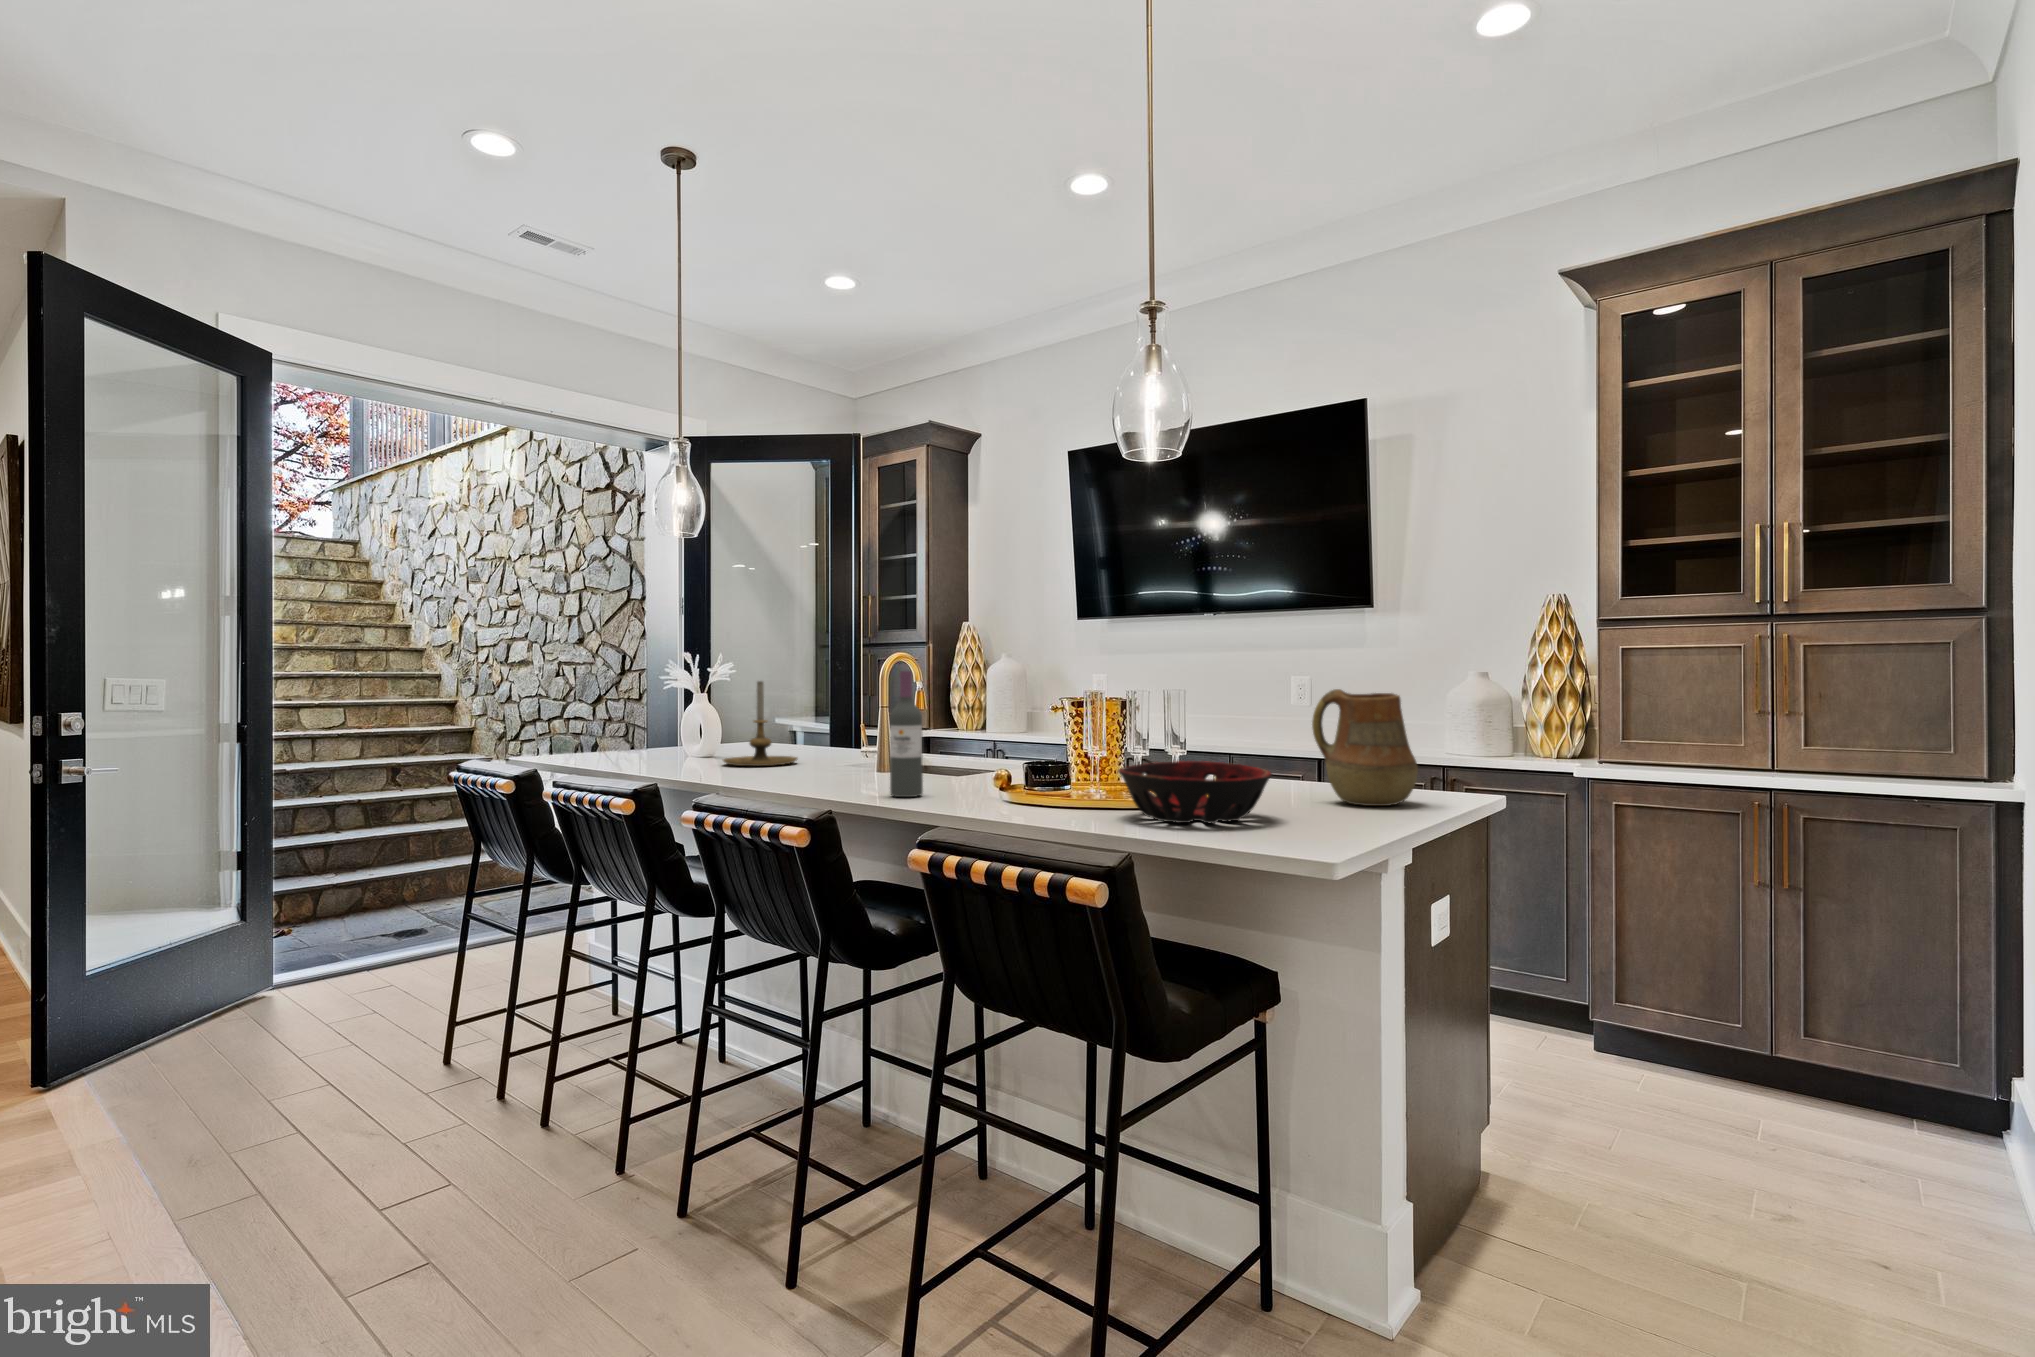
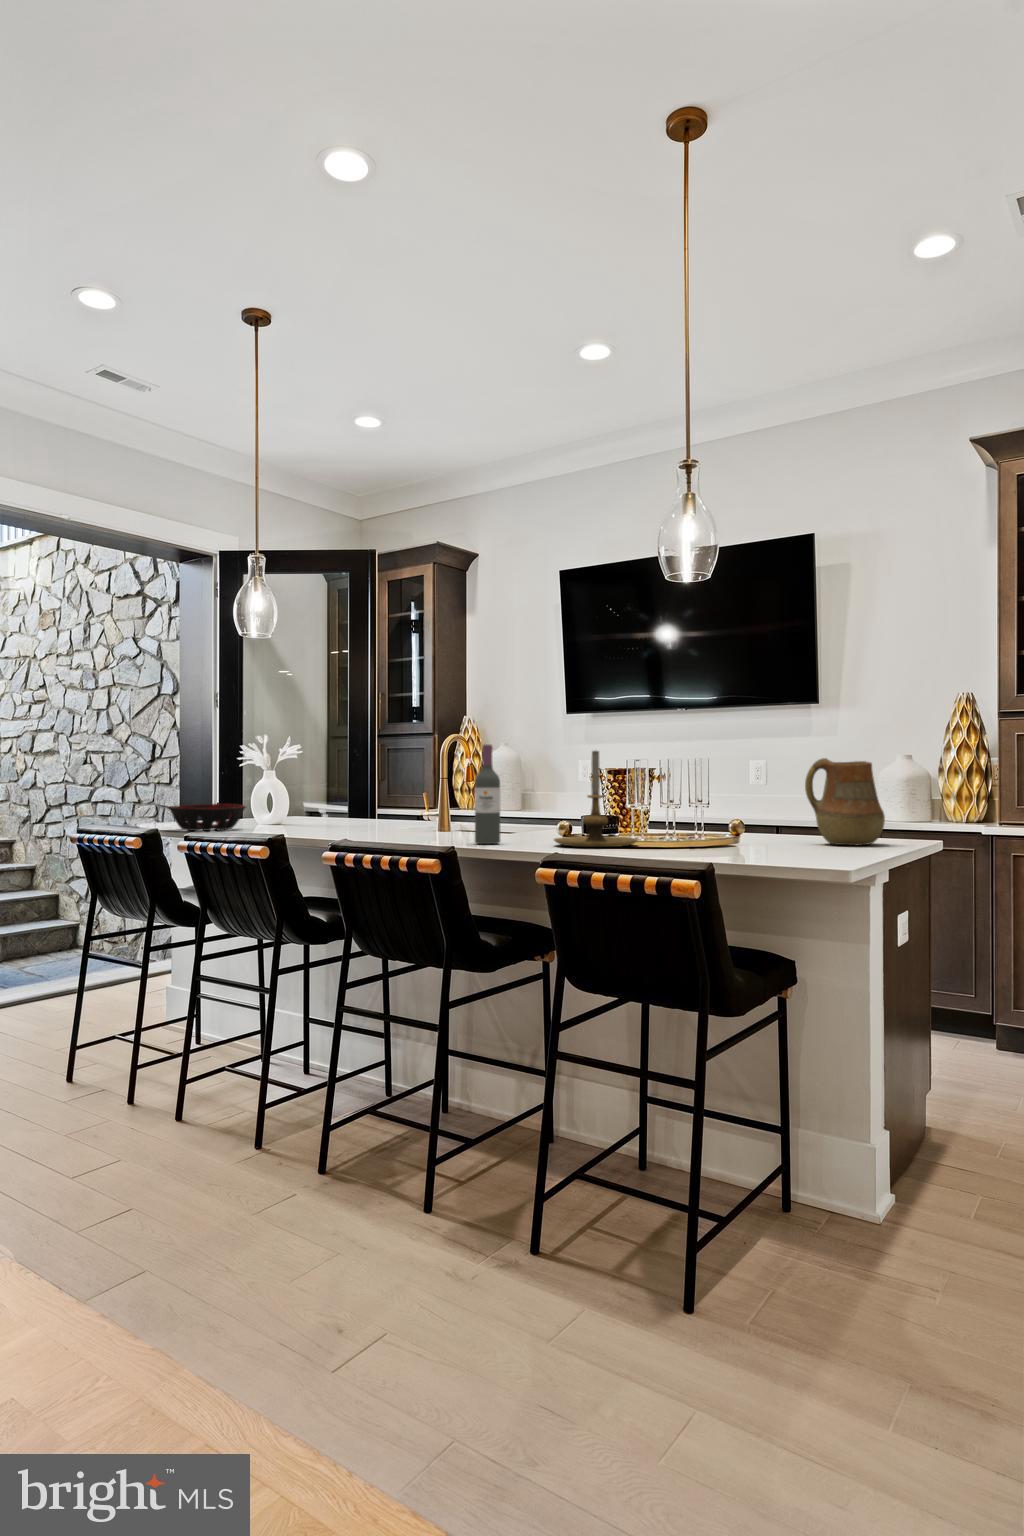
candle holder: present [723,681,798,766] -> present [554,751,638,847]
decorative bowl: present [1118,761,1272,823] -> present [169,804,246,831]

